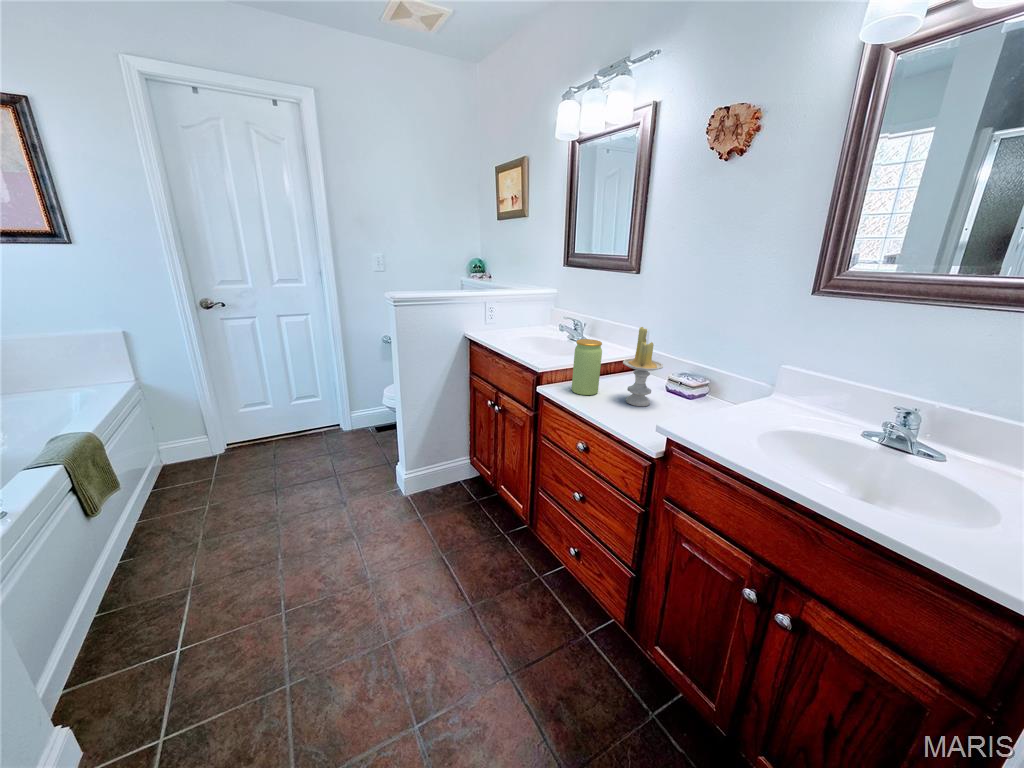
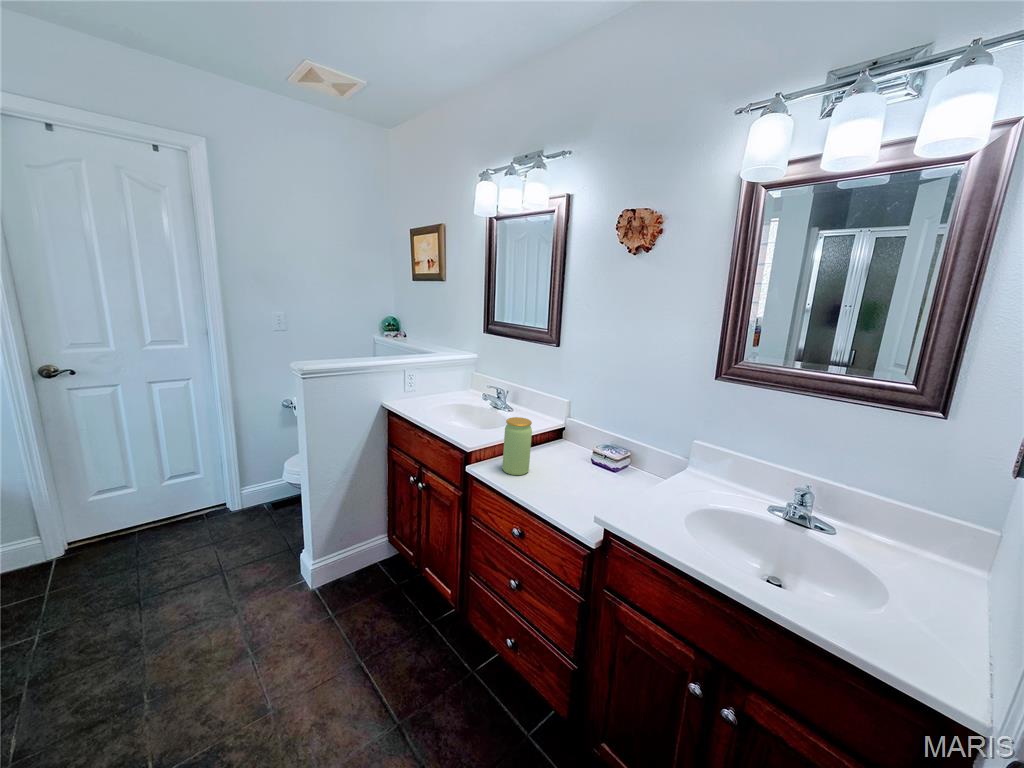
candle: present [623,327,663,406] -> none [554,407,592,486]

